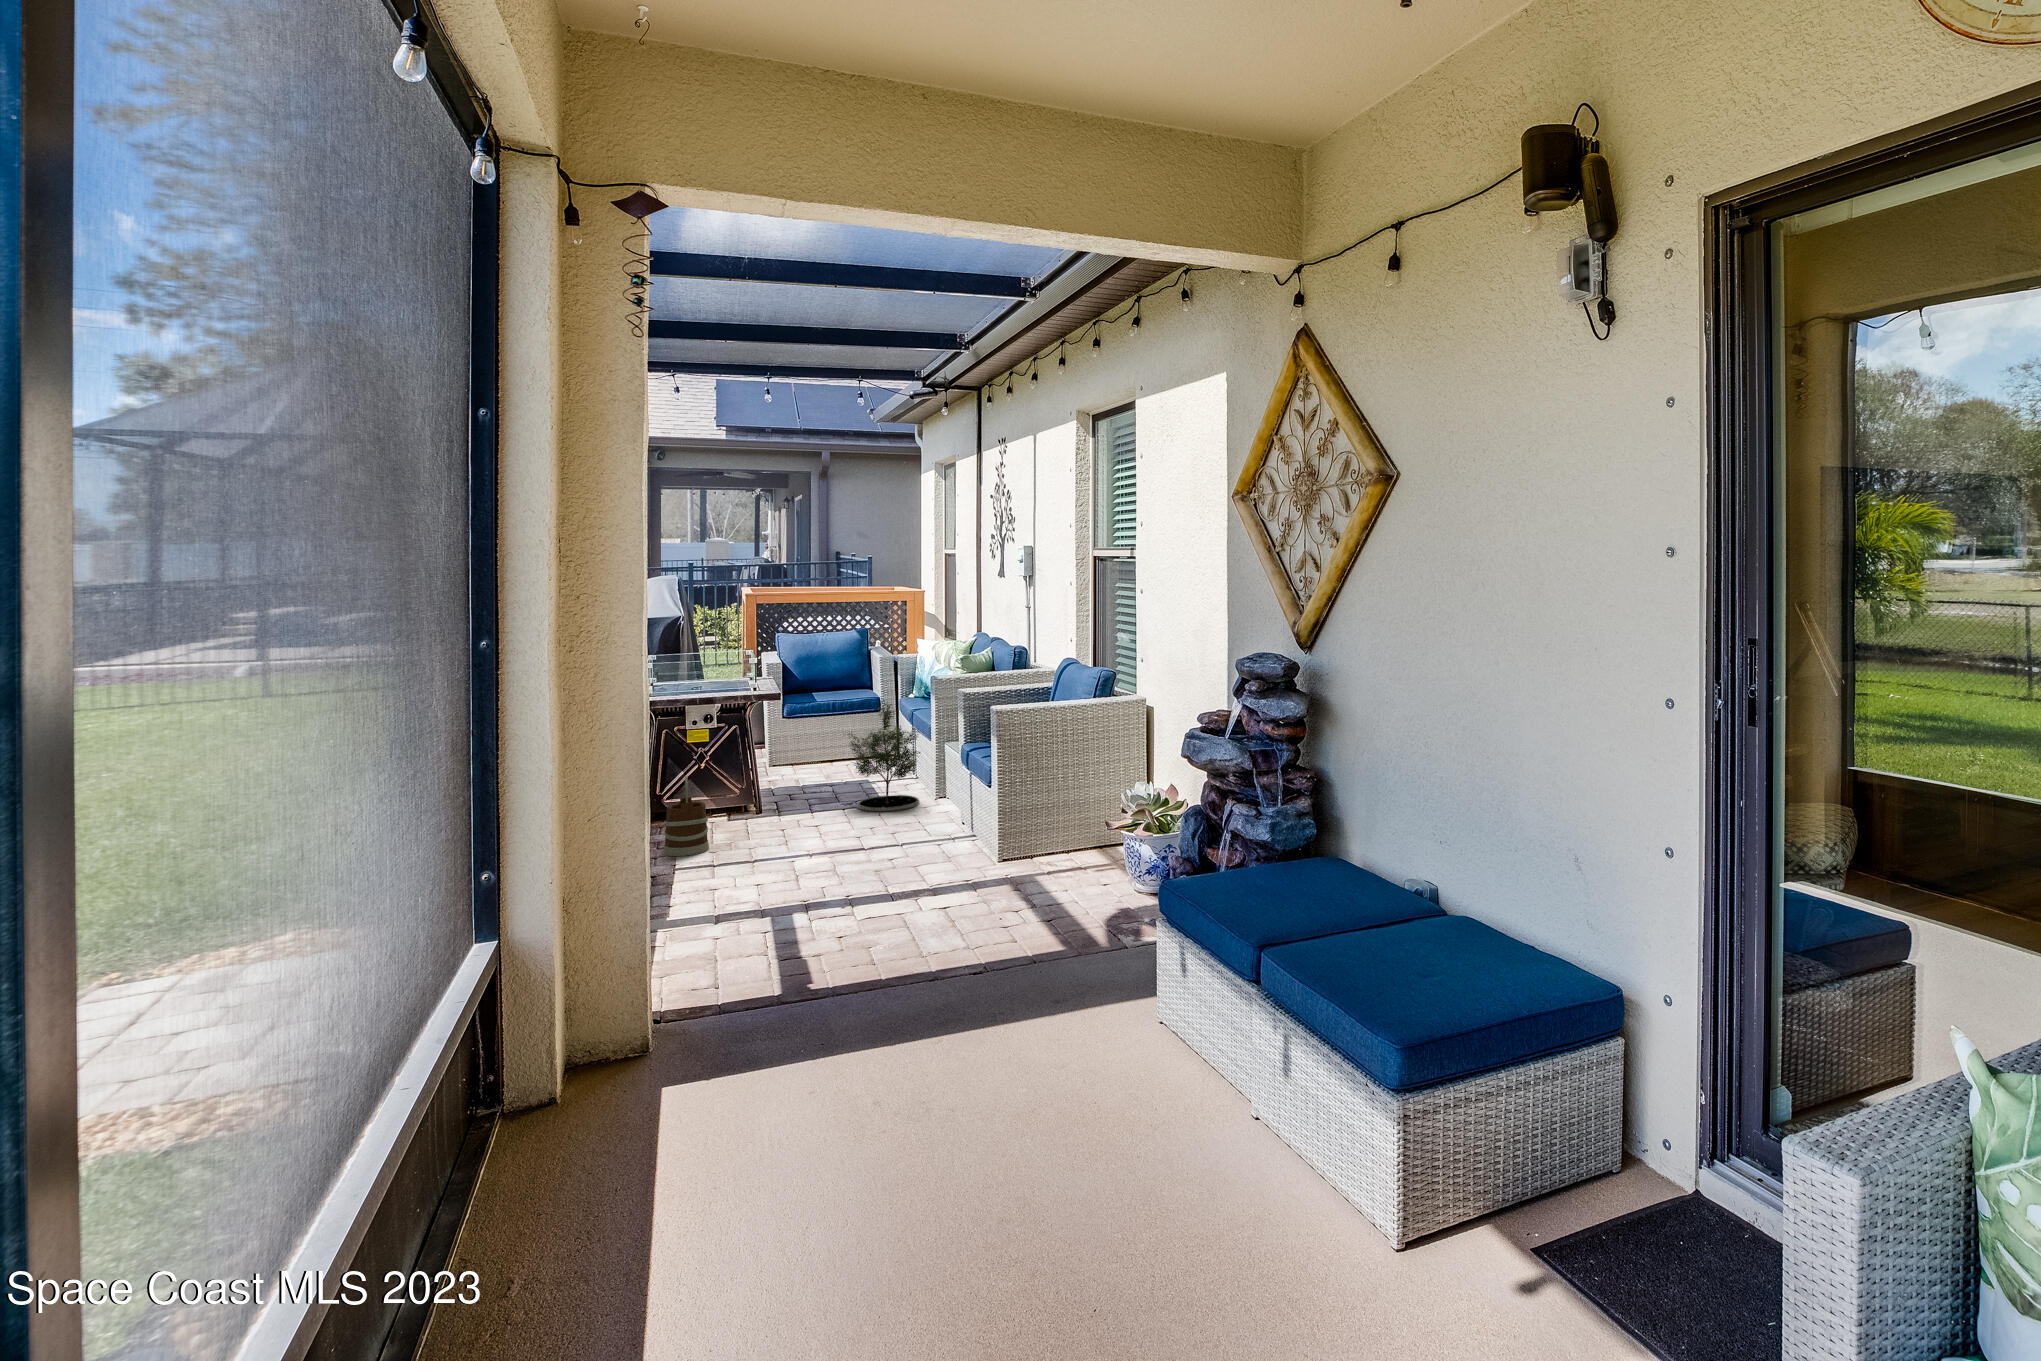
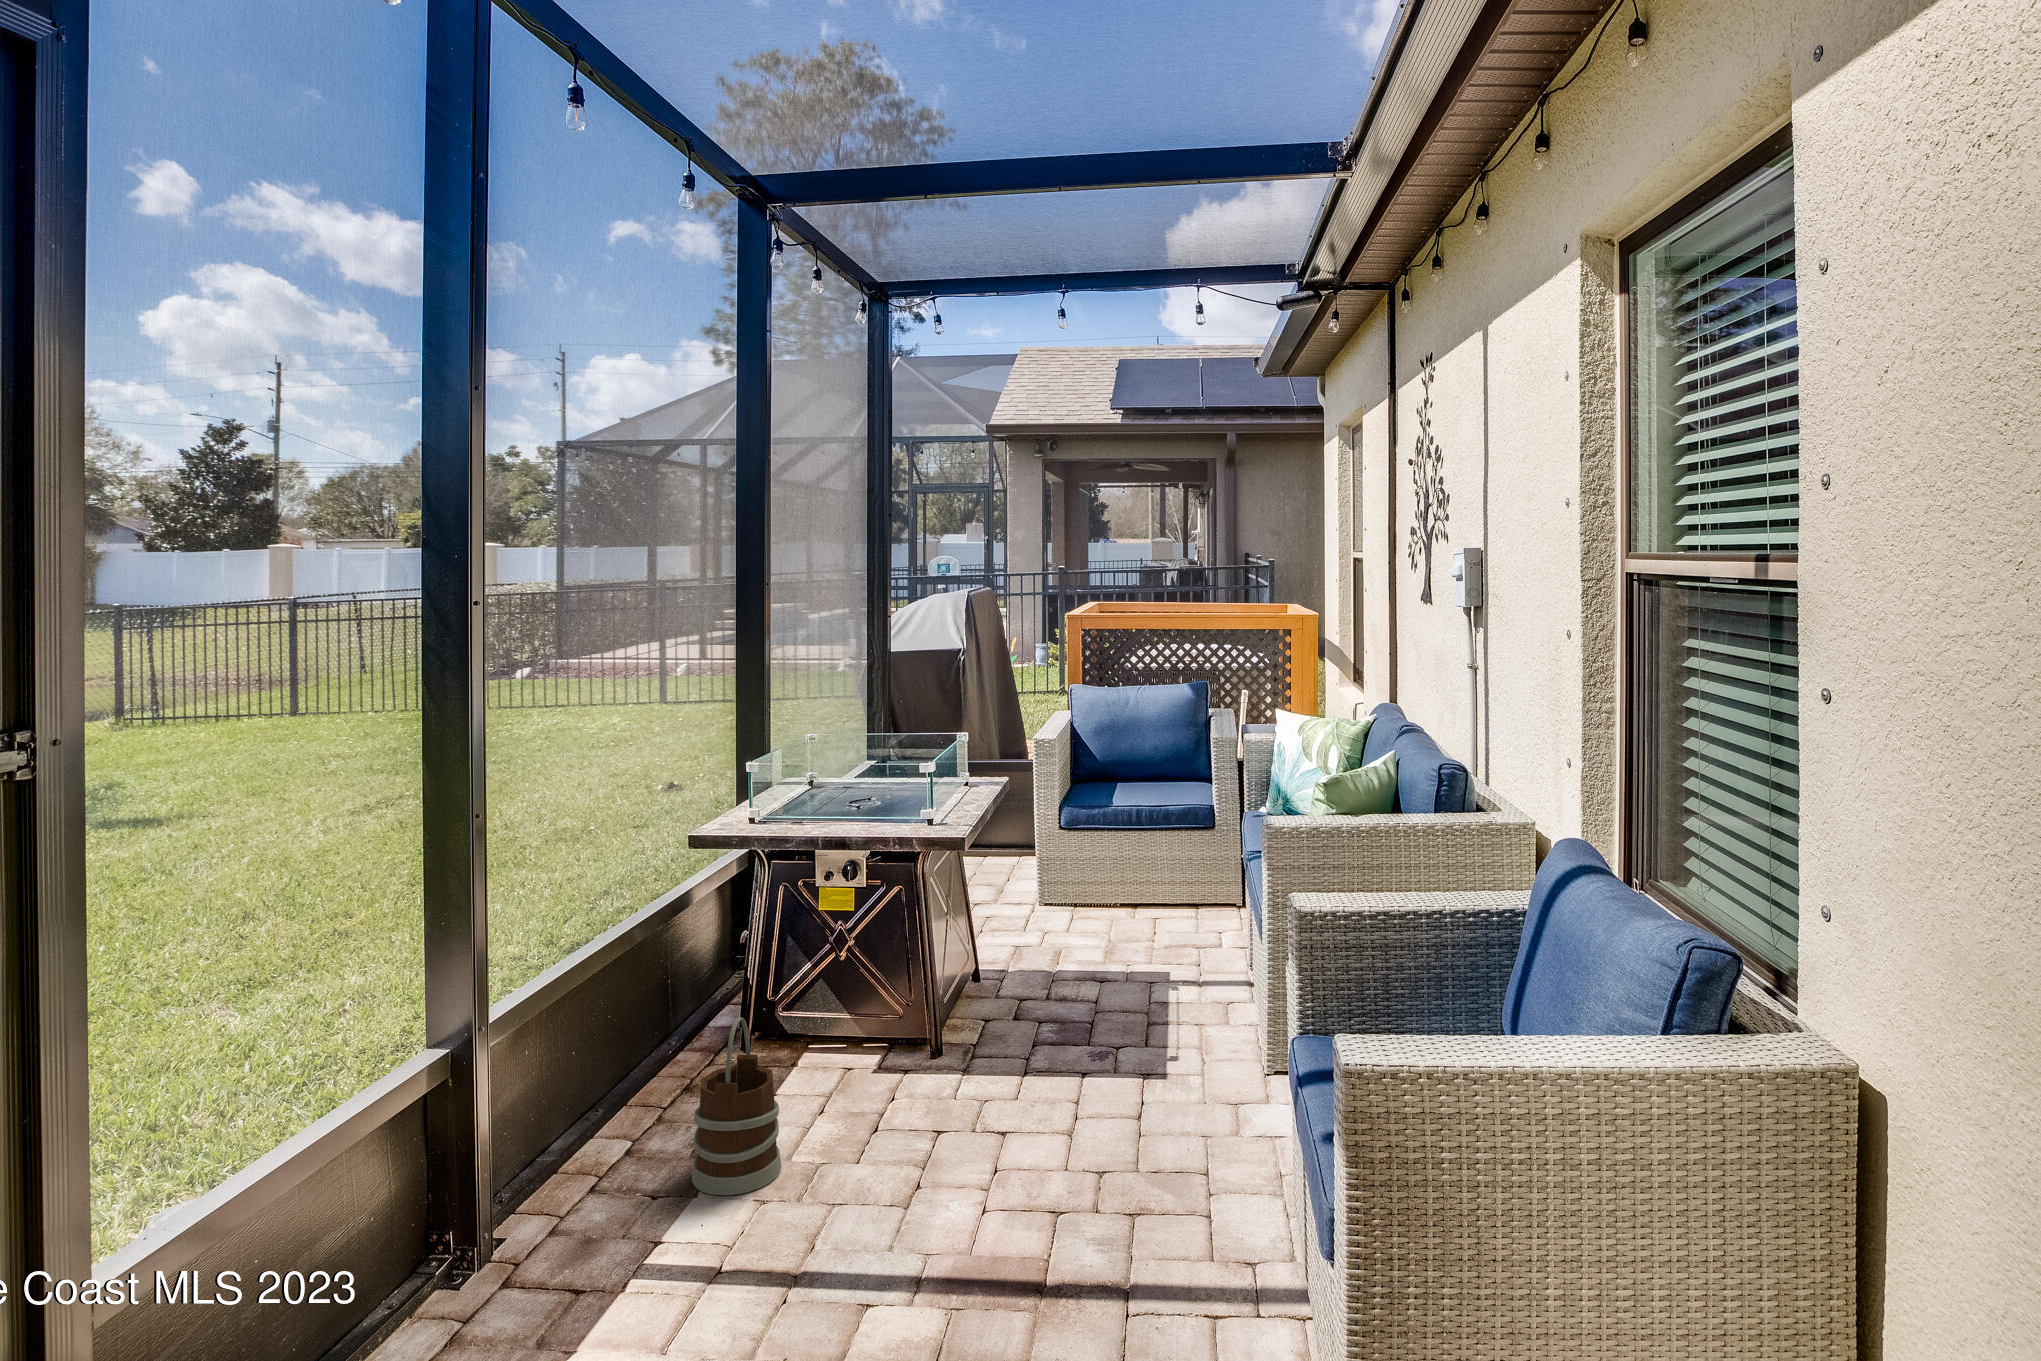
potted tree: present [848,697,920,812] -> none [1093,848,1242,1102]

